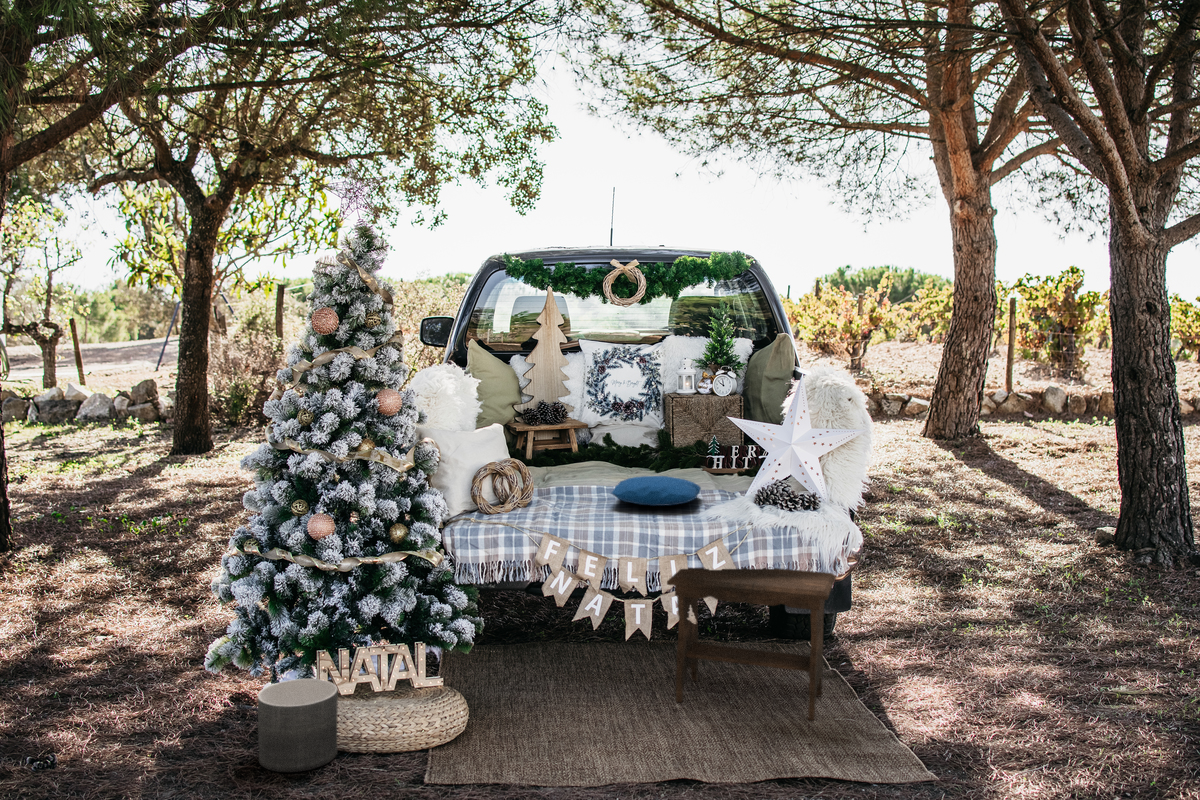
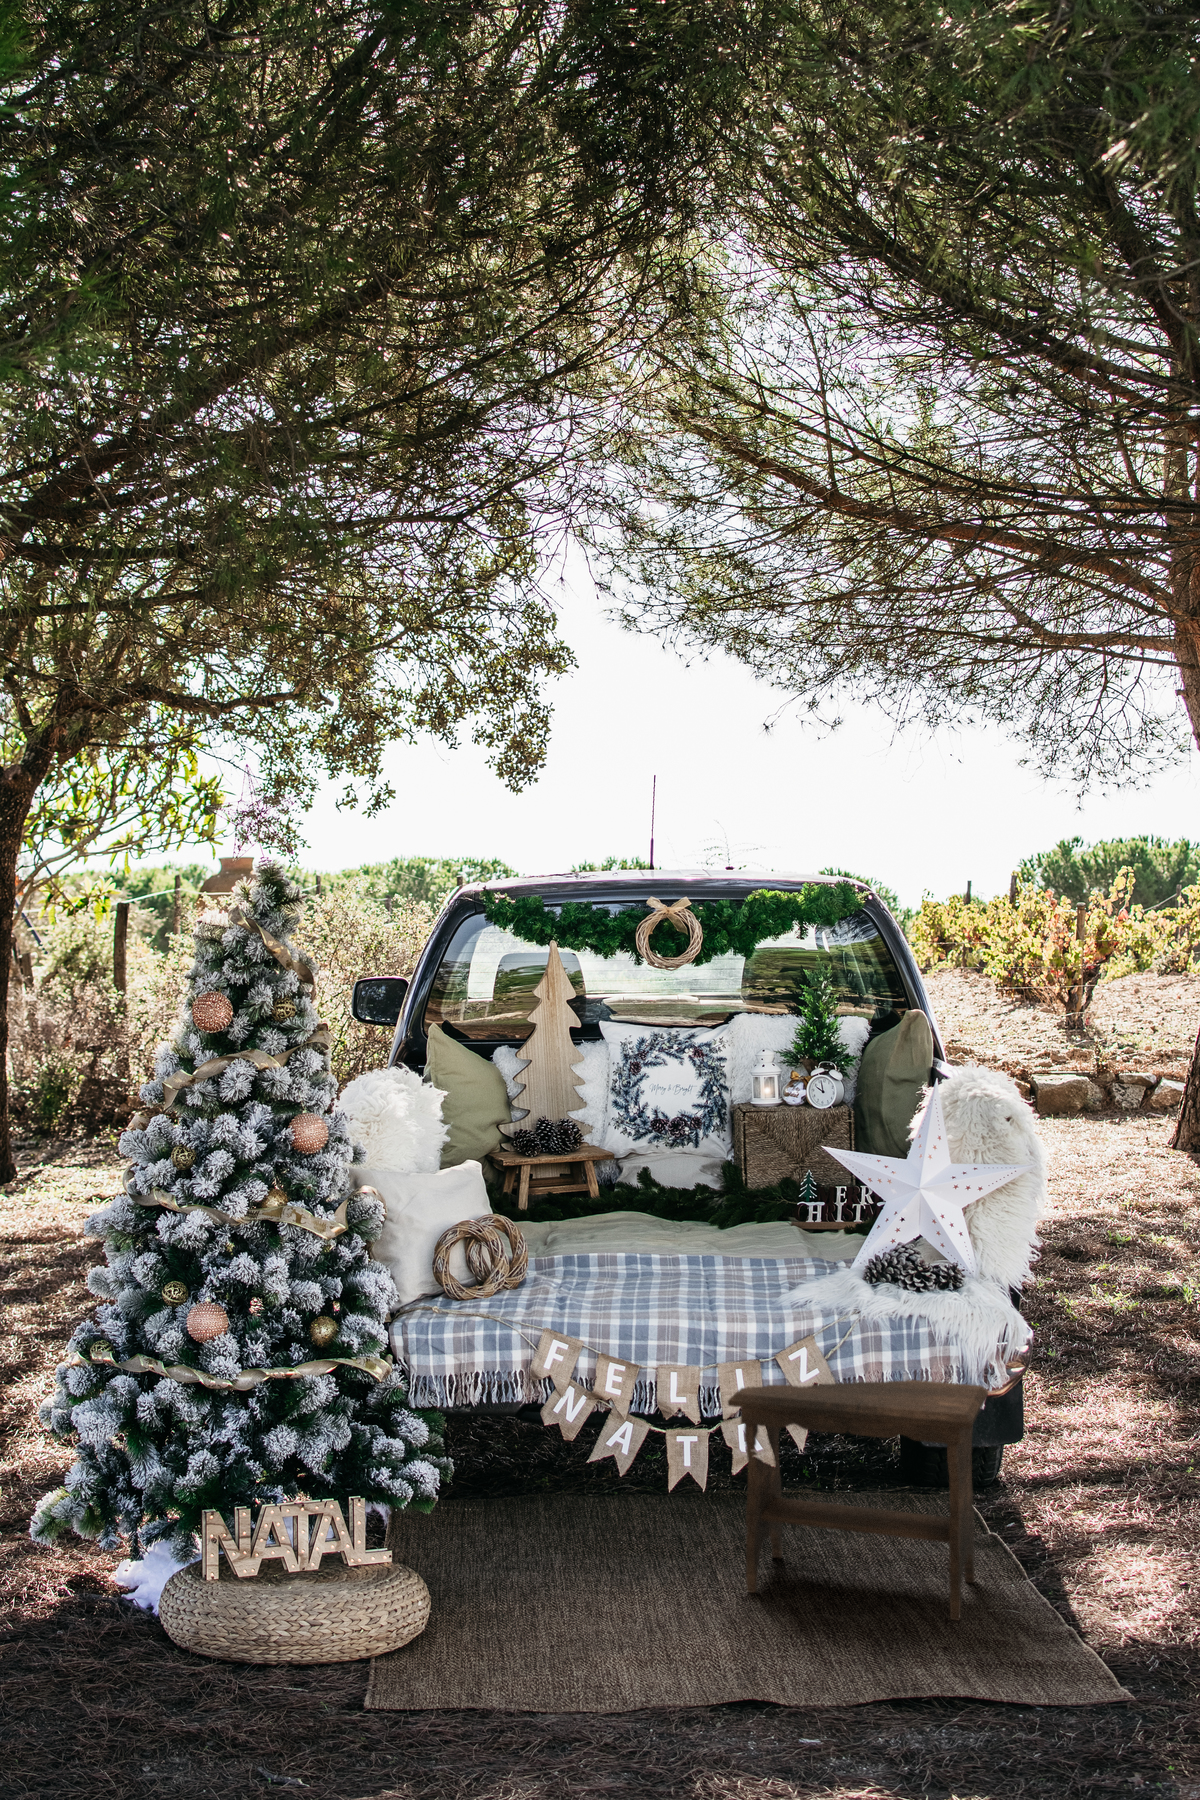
pillow: present [612,476,701,506] -> none [644,1234,783,1281]
planter: present [258,679,338,772] -> none [110,1556,229,1703]

